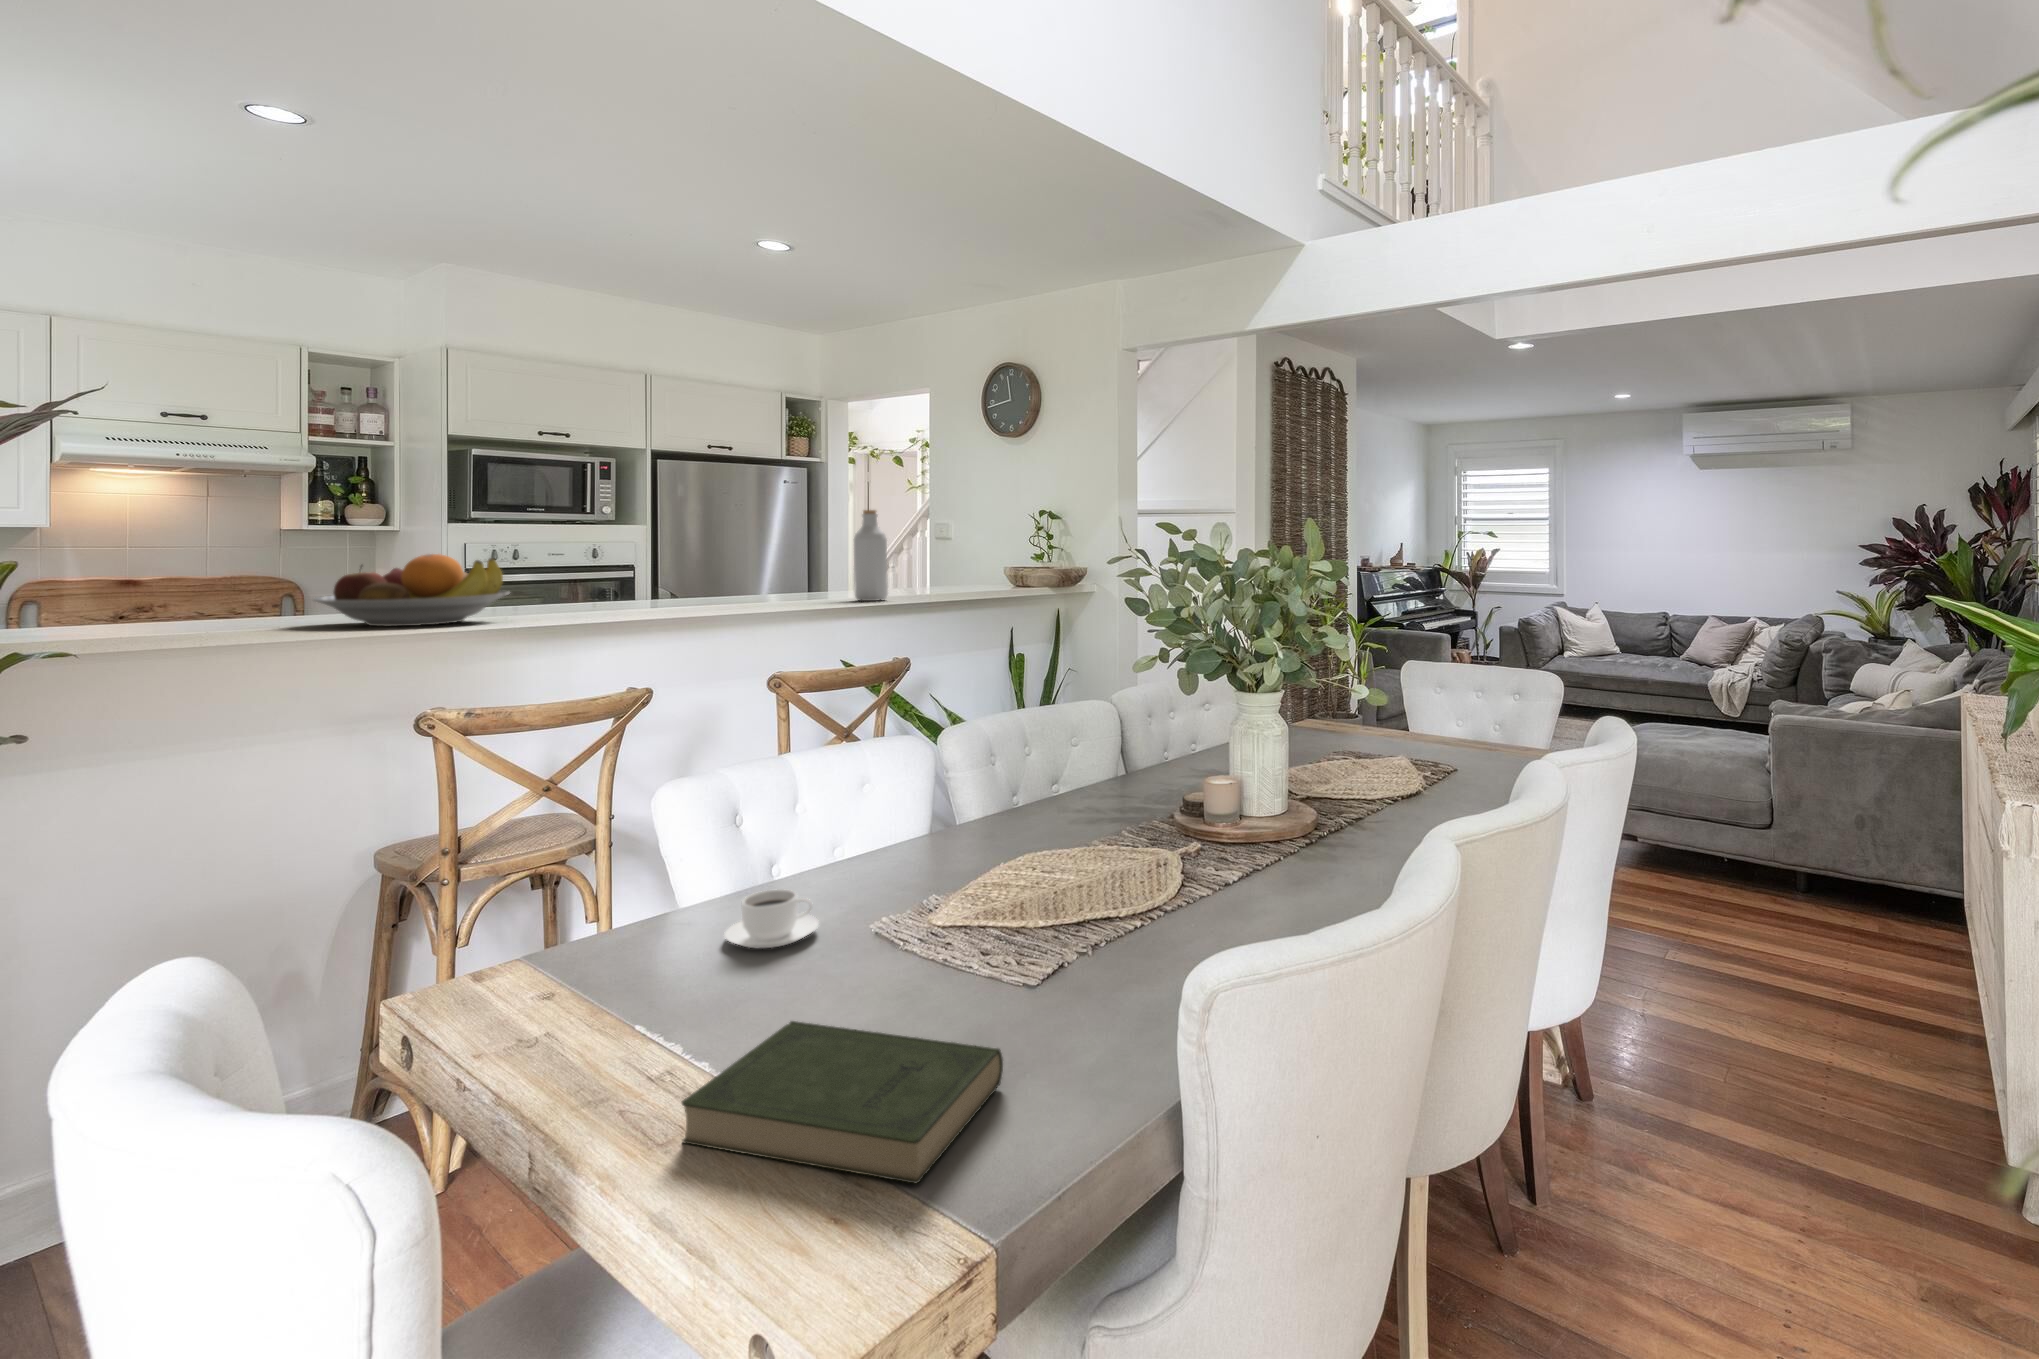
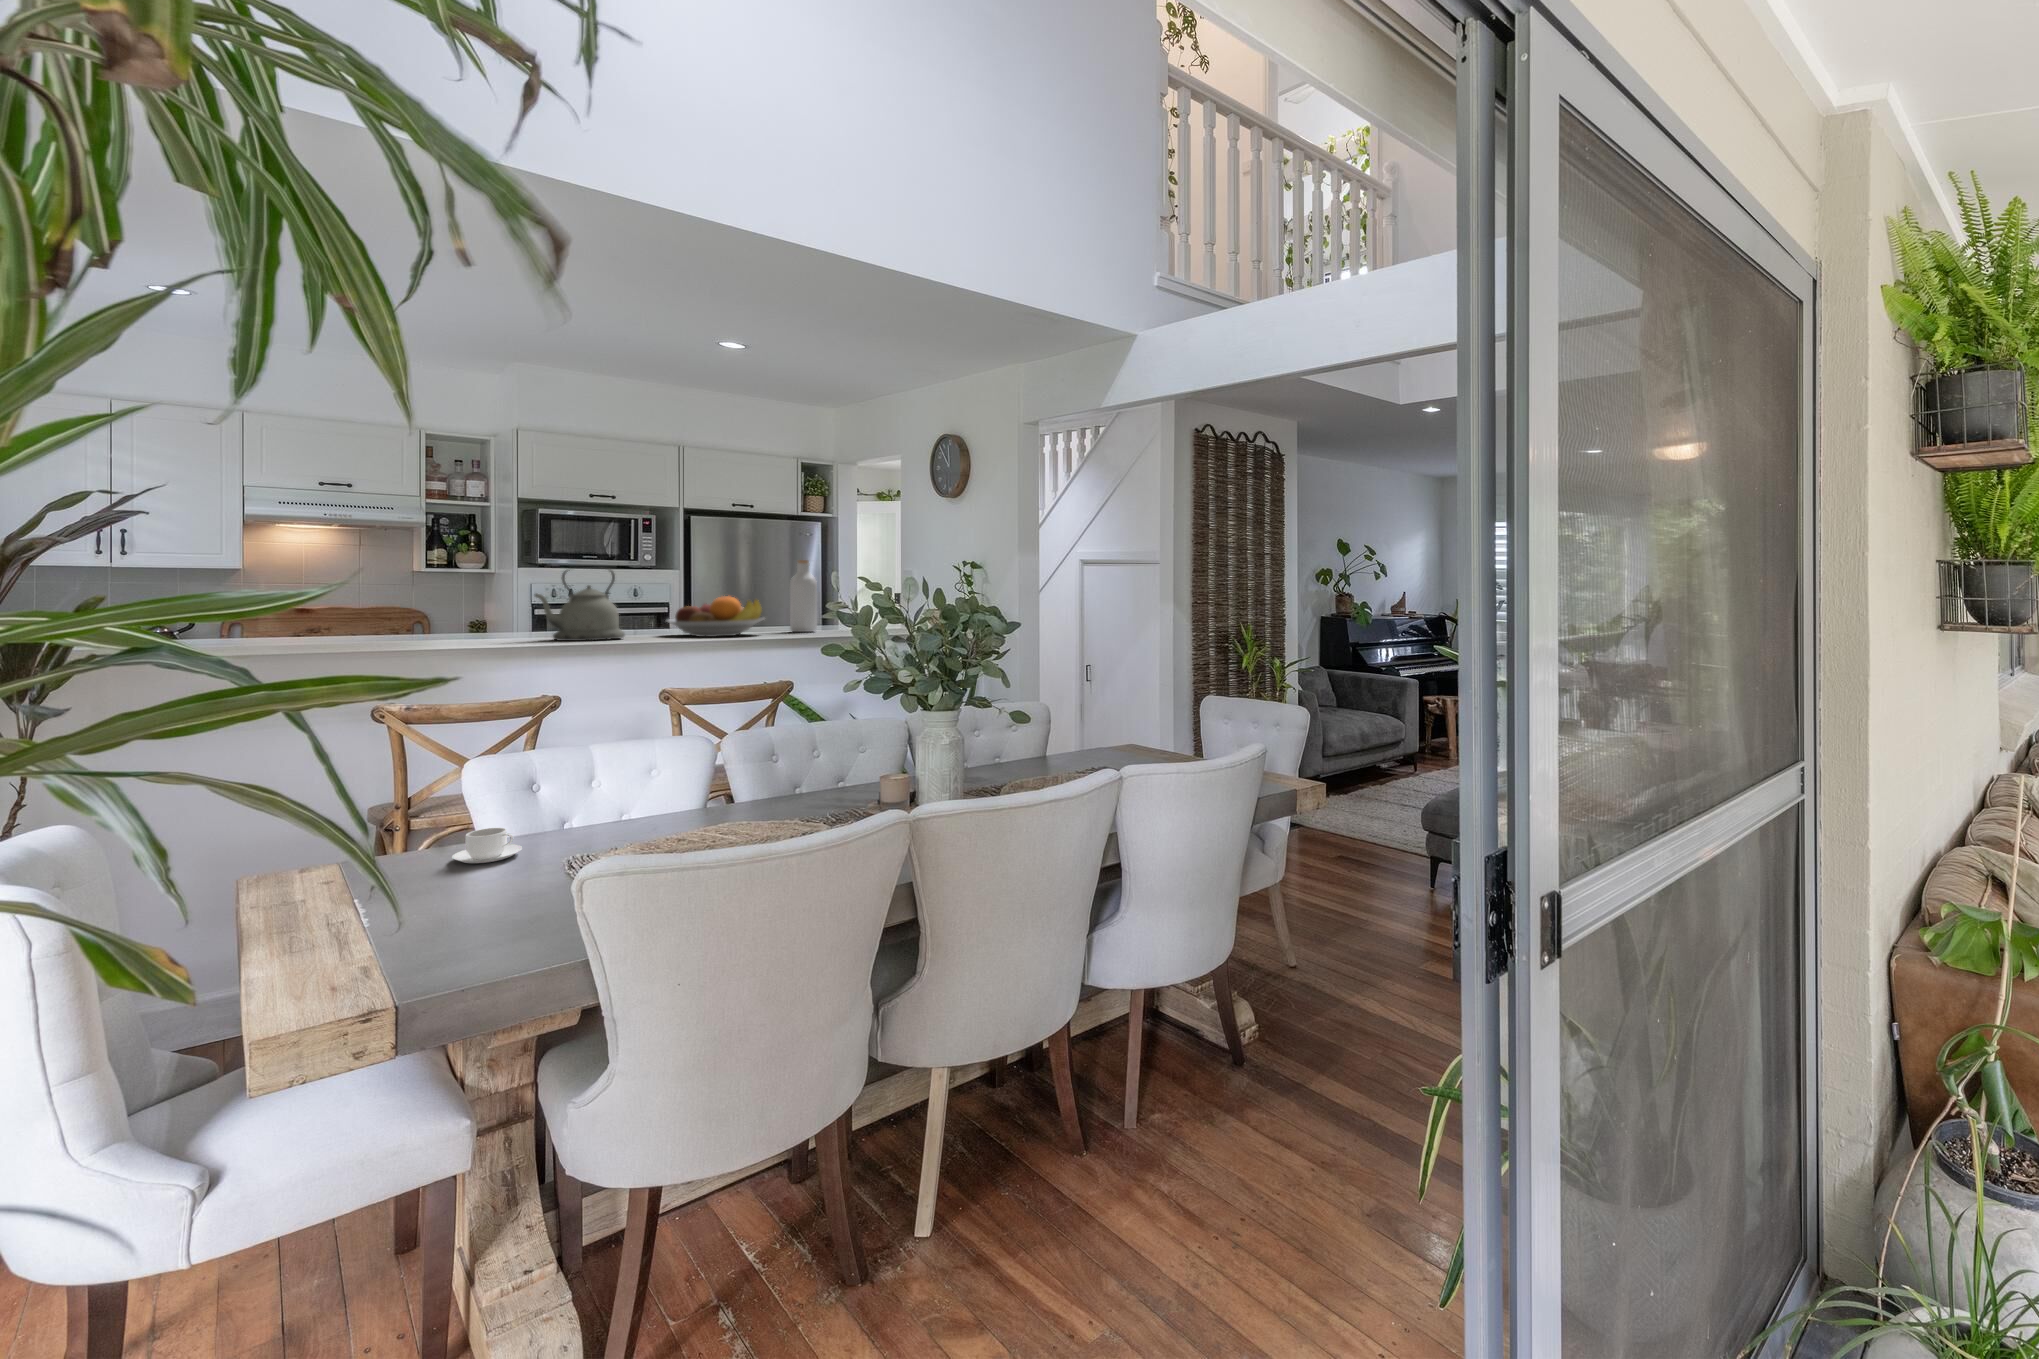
kettle: none [574,516,686,615] -> present [535,570,625,641]
fruit bowl: present [313,554,509,626] -> present [667,596,764,637]
book: present [682,1021,1003,1184] -> none [300,896,508,976]

